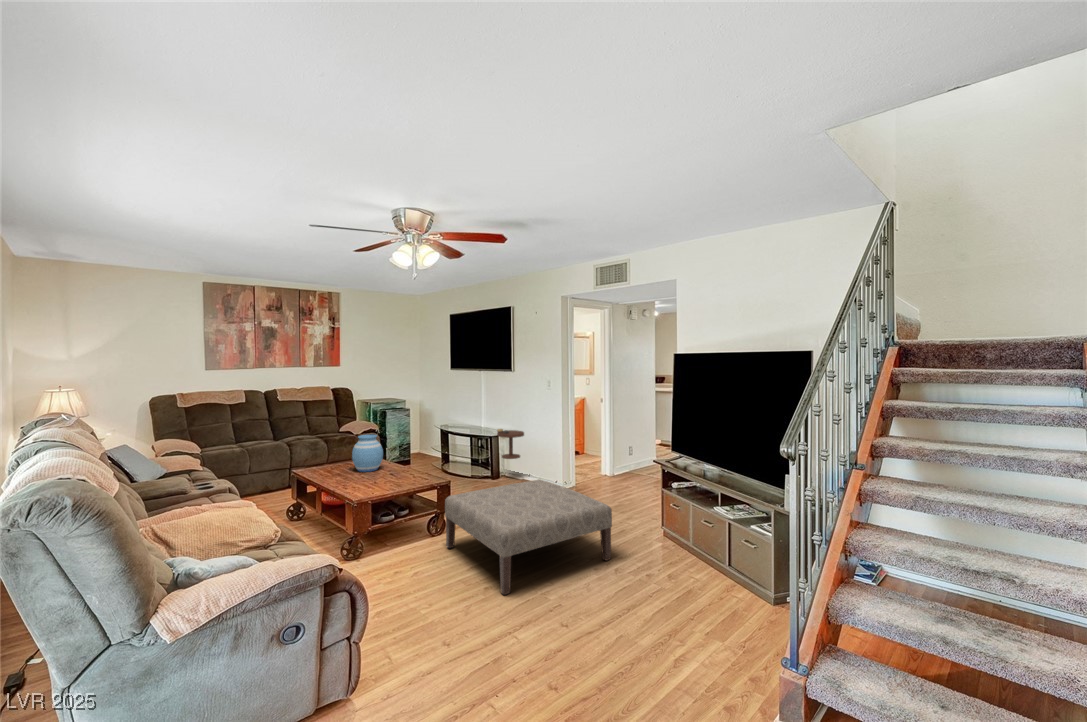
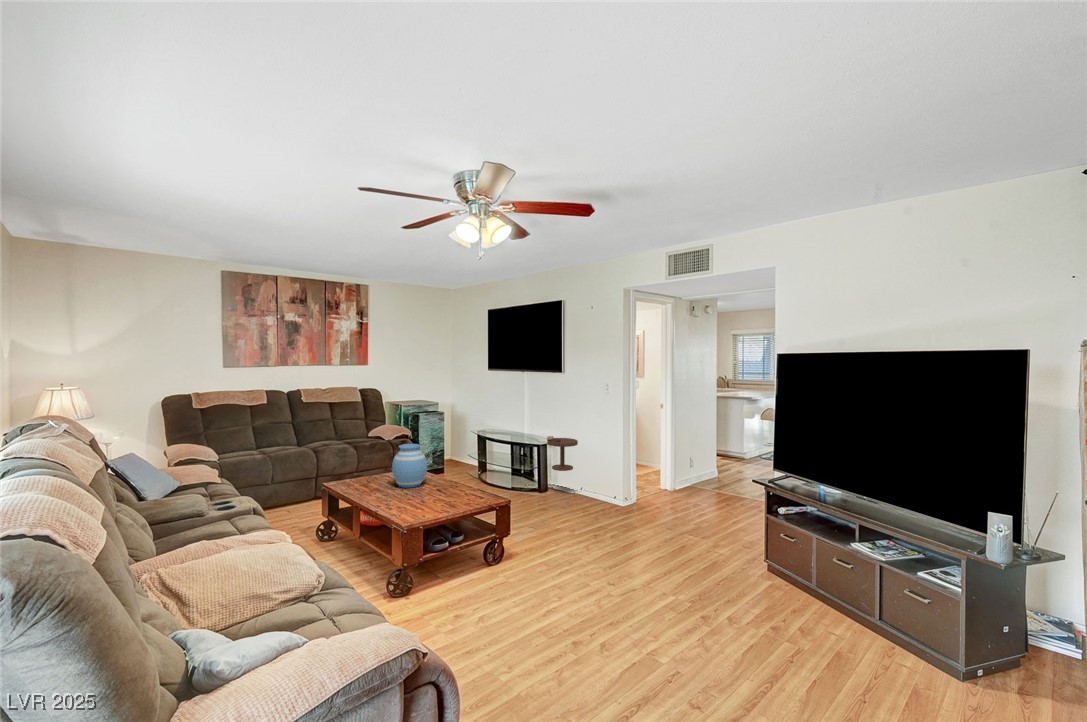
ottoman: present [445,479,612,595] -> none [509,500,719,656]

